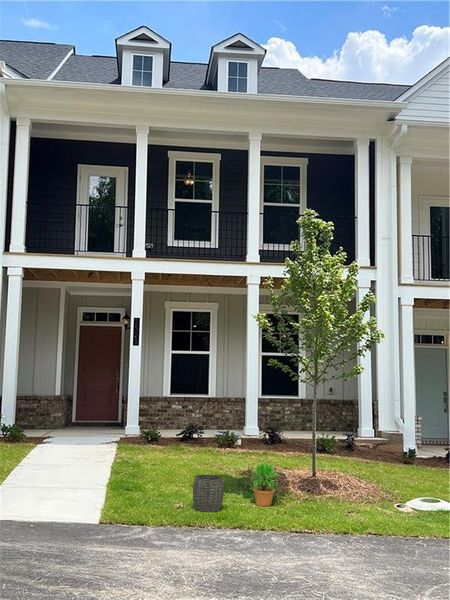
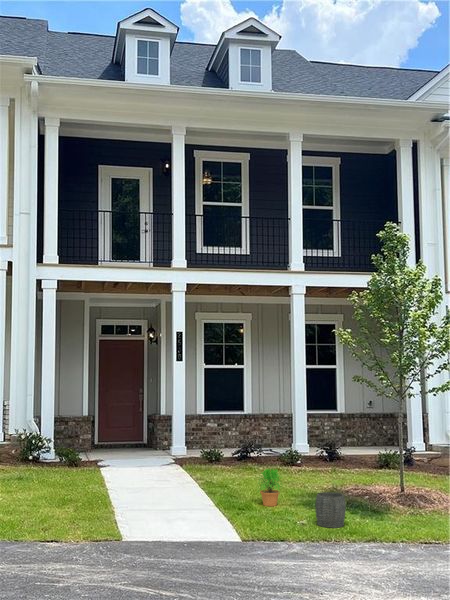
potted plant: present [250,464,277,506] -> present [258,469,280,506]

